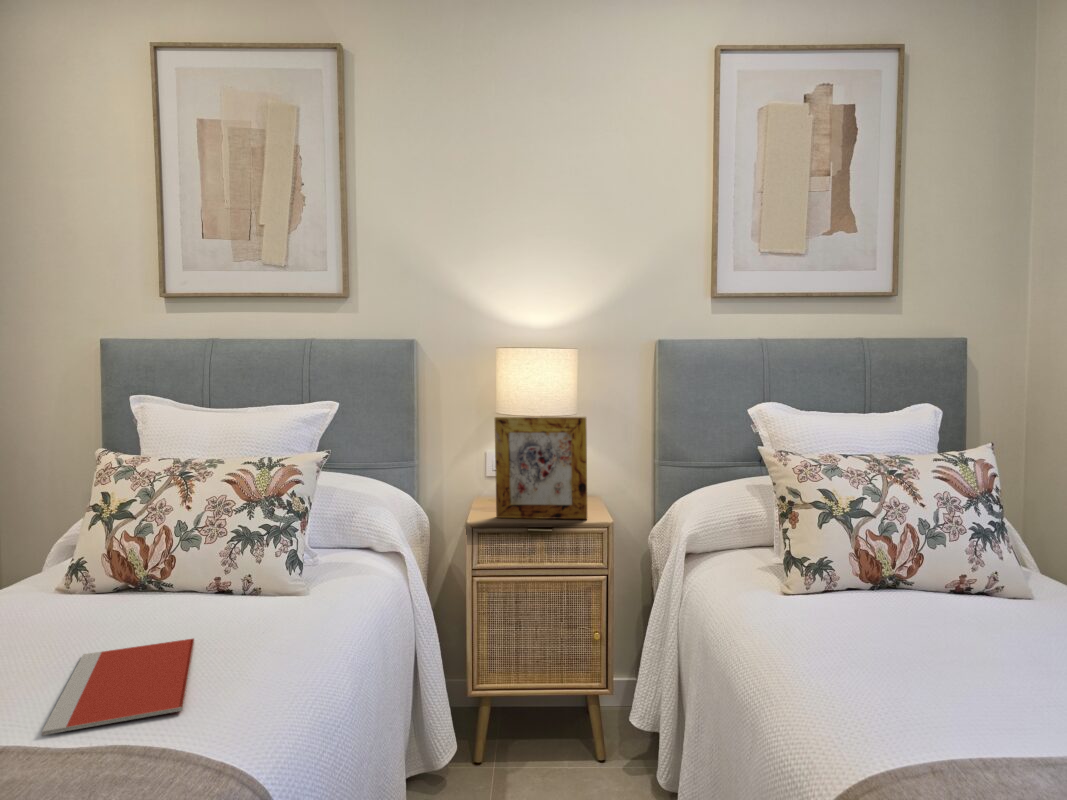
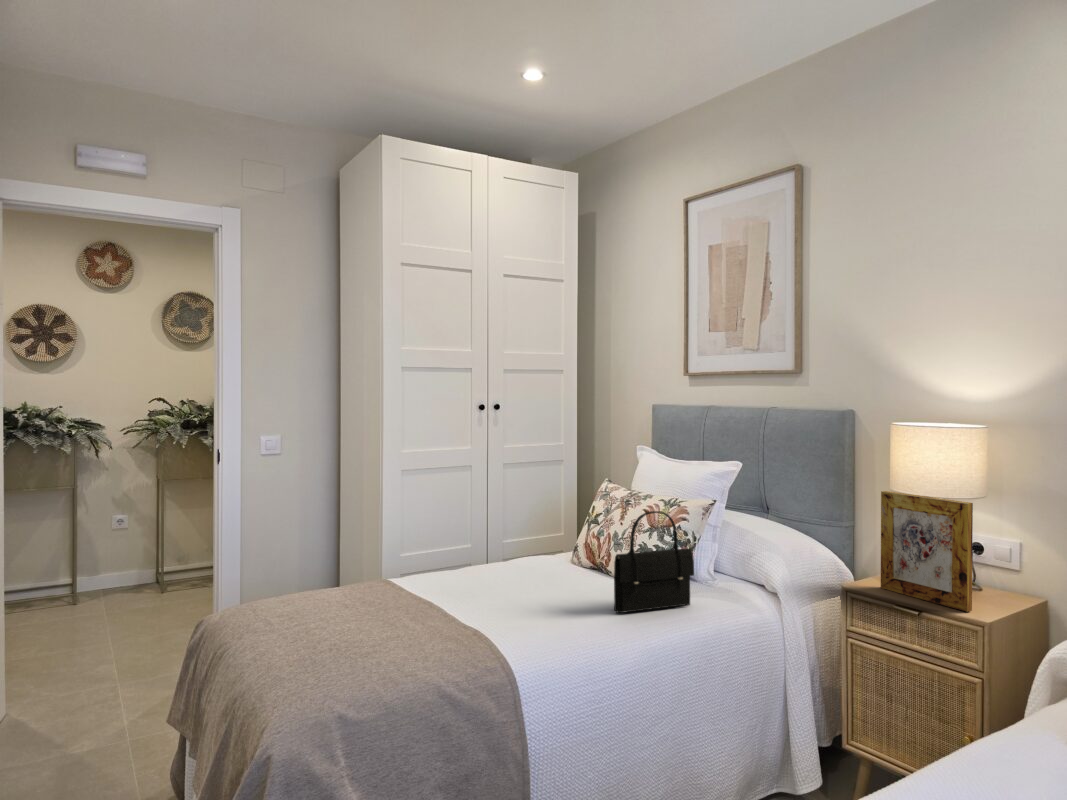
handbag: none [265,472,347,632] -> present [614,511,694,613]
notebook: present [42,639,194,735] -> none [469,593,576,630]

